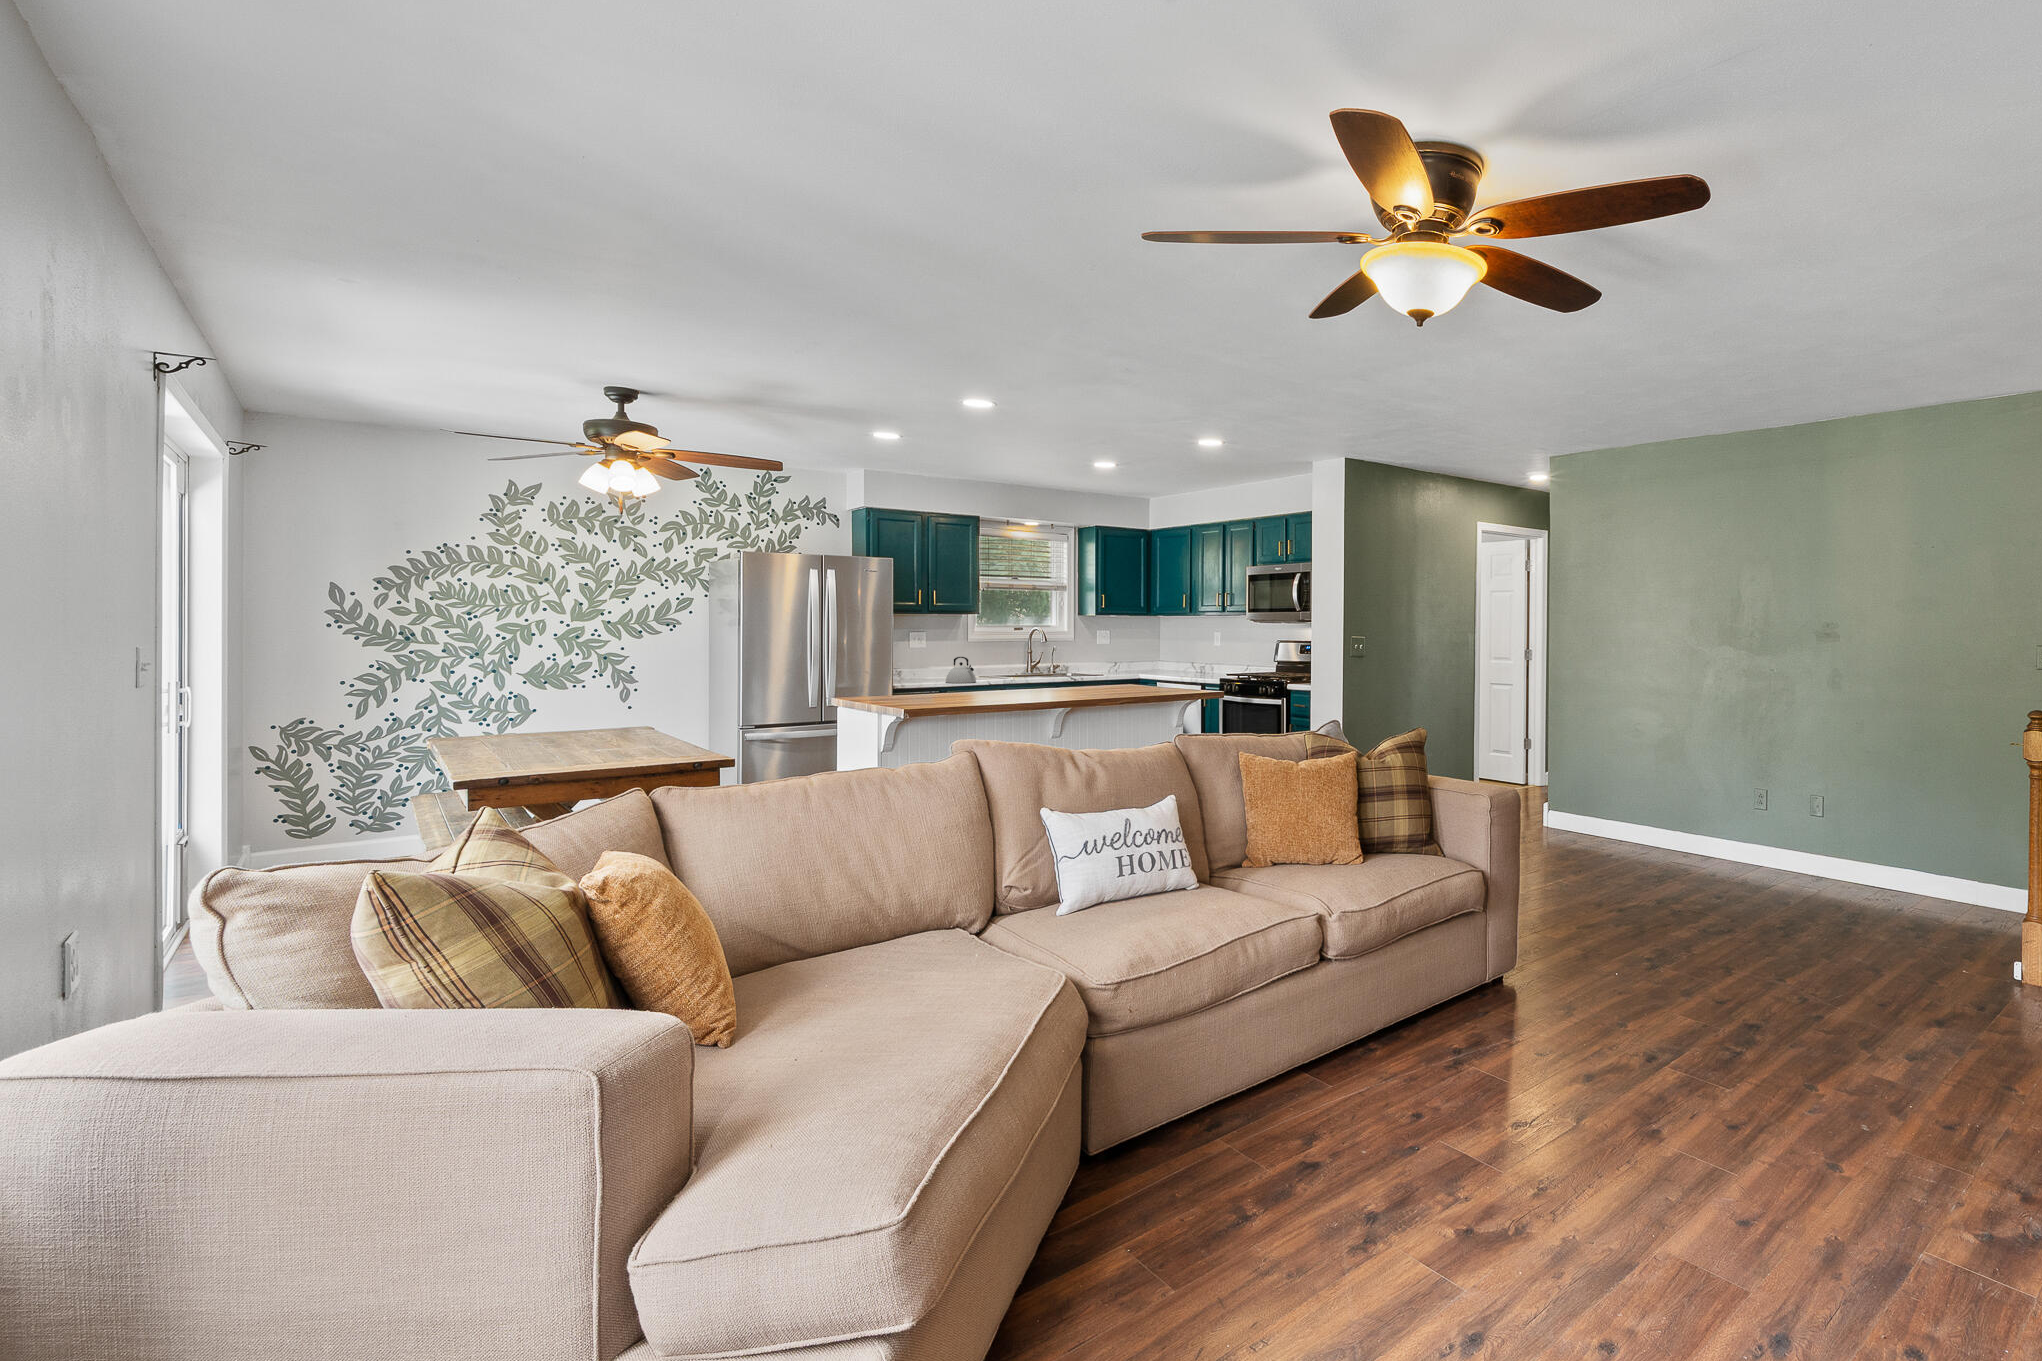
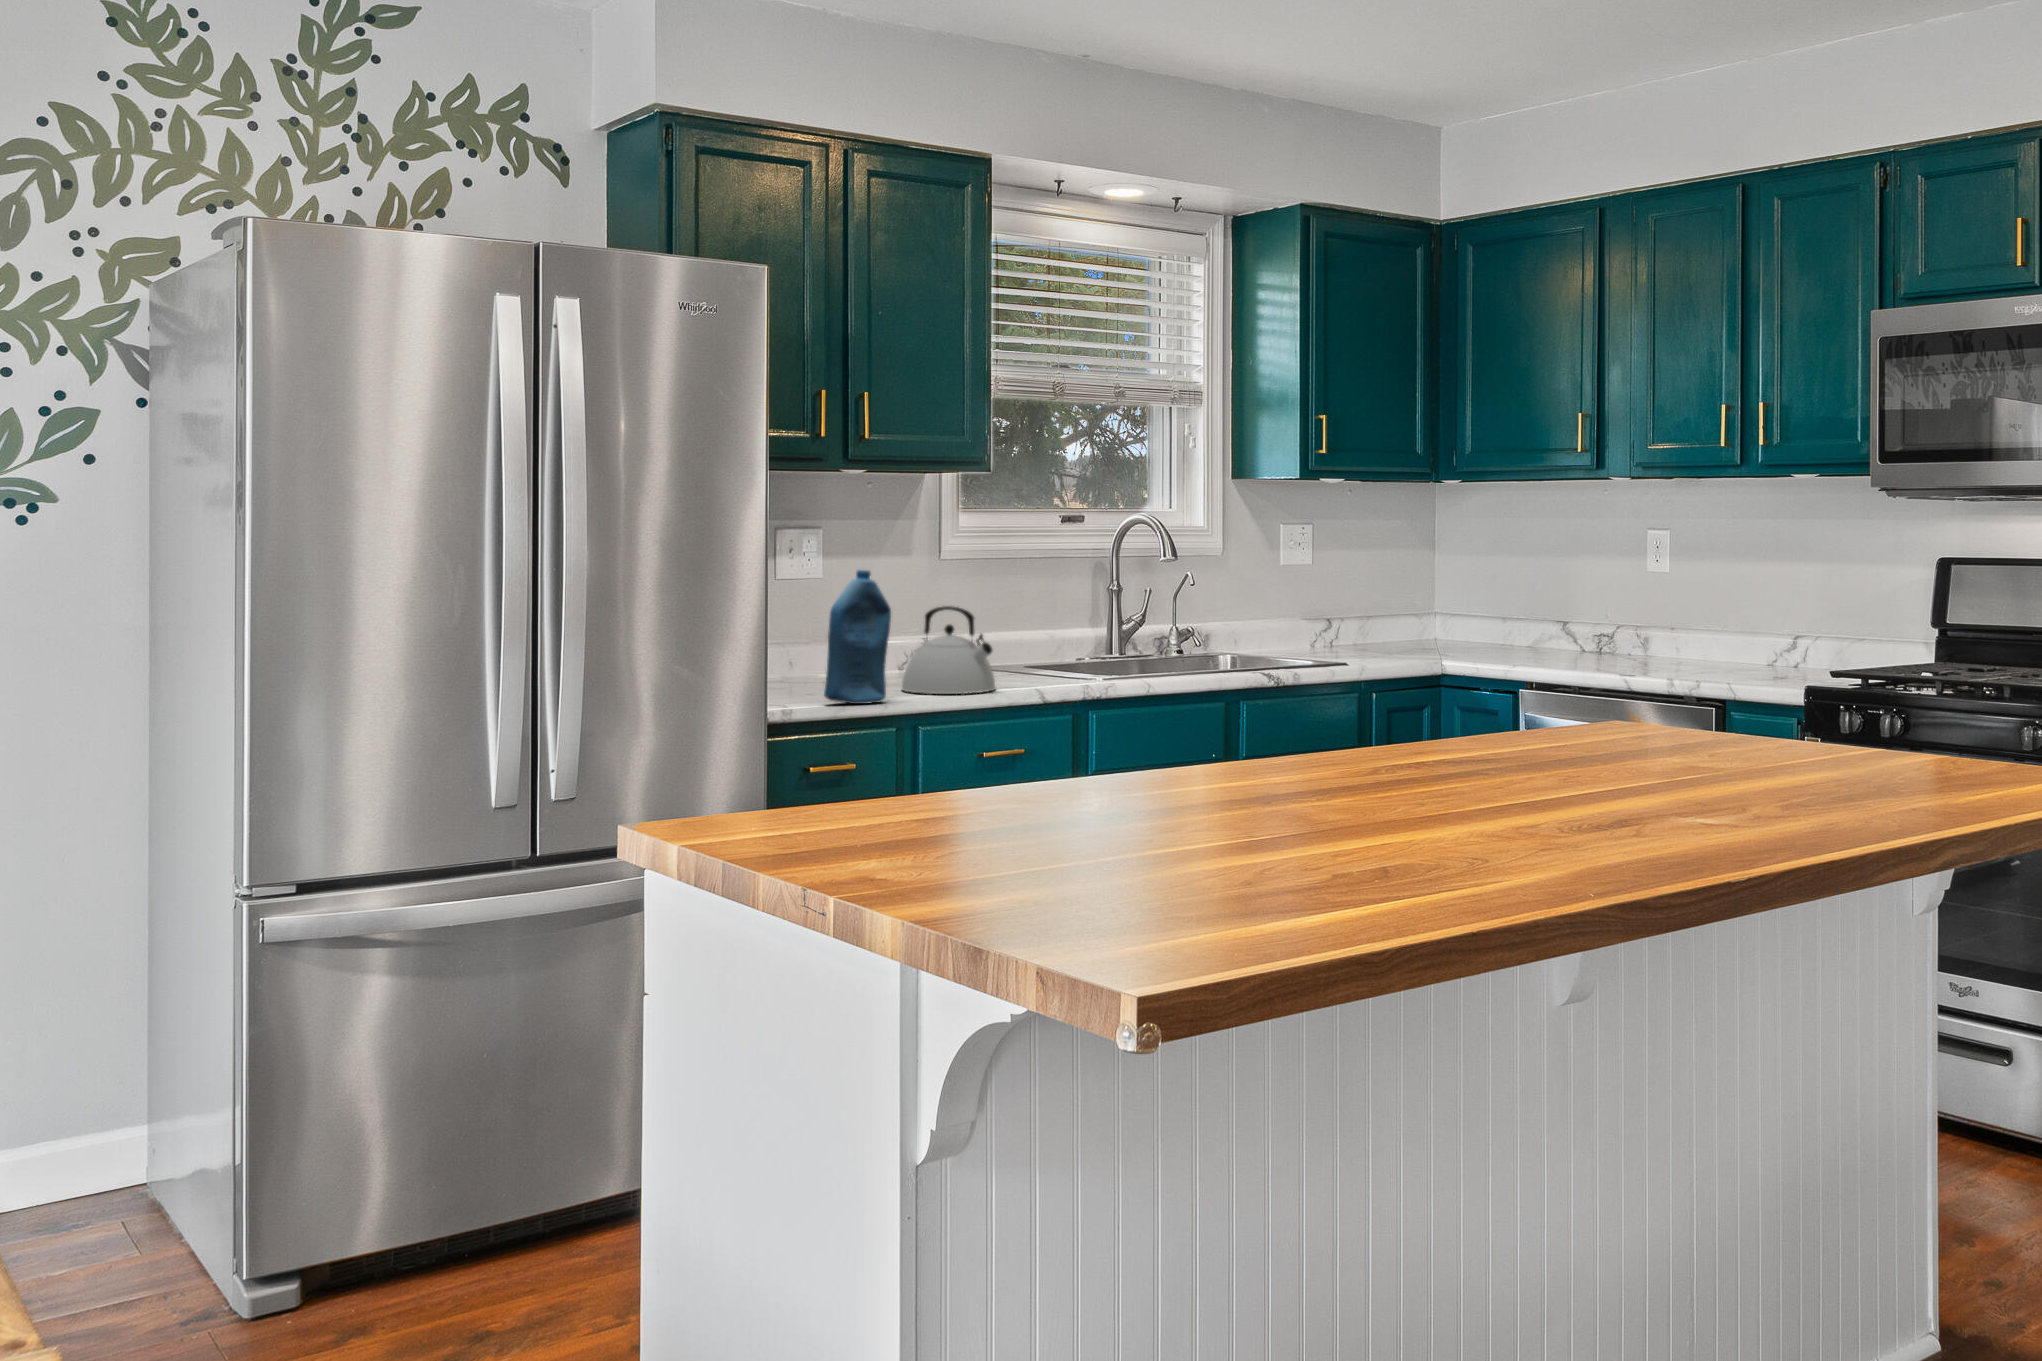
bottle: none [917,645,939,684] -> present [824,570,891,704]

